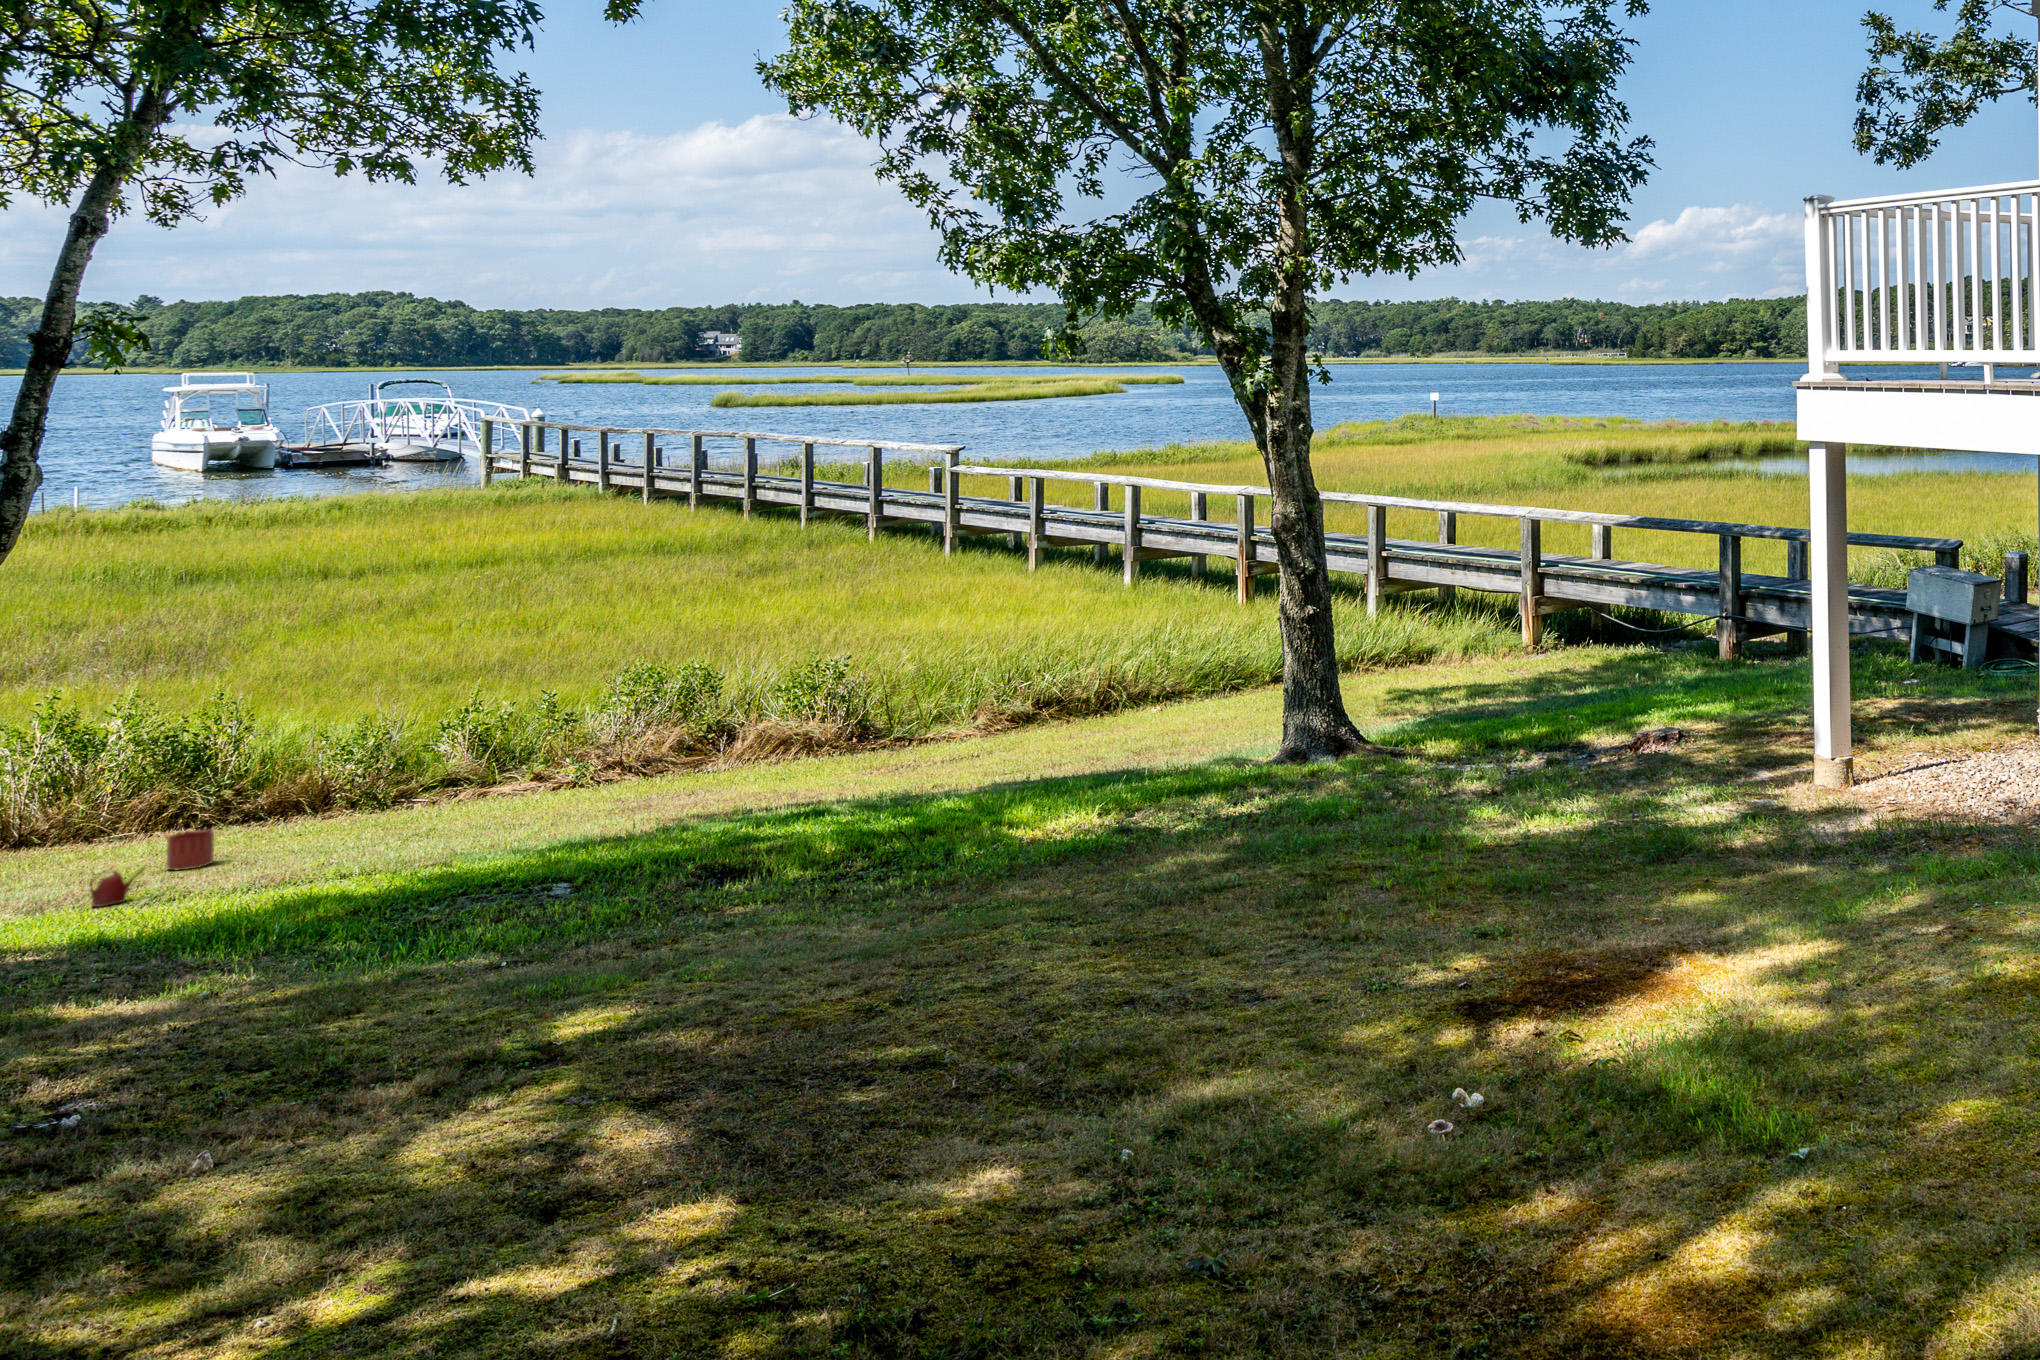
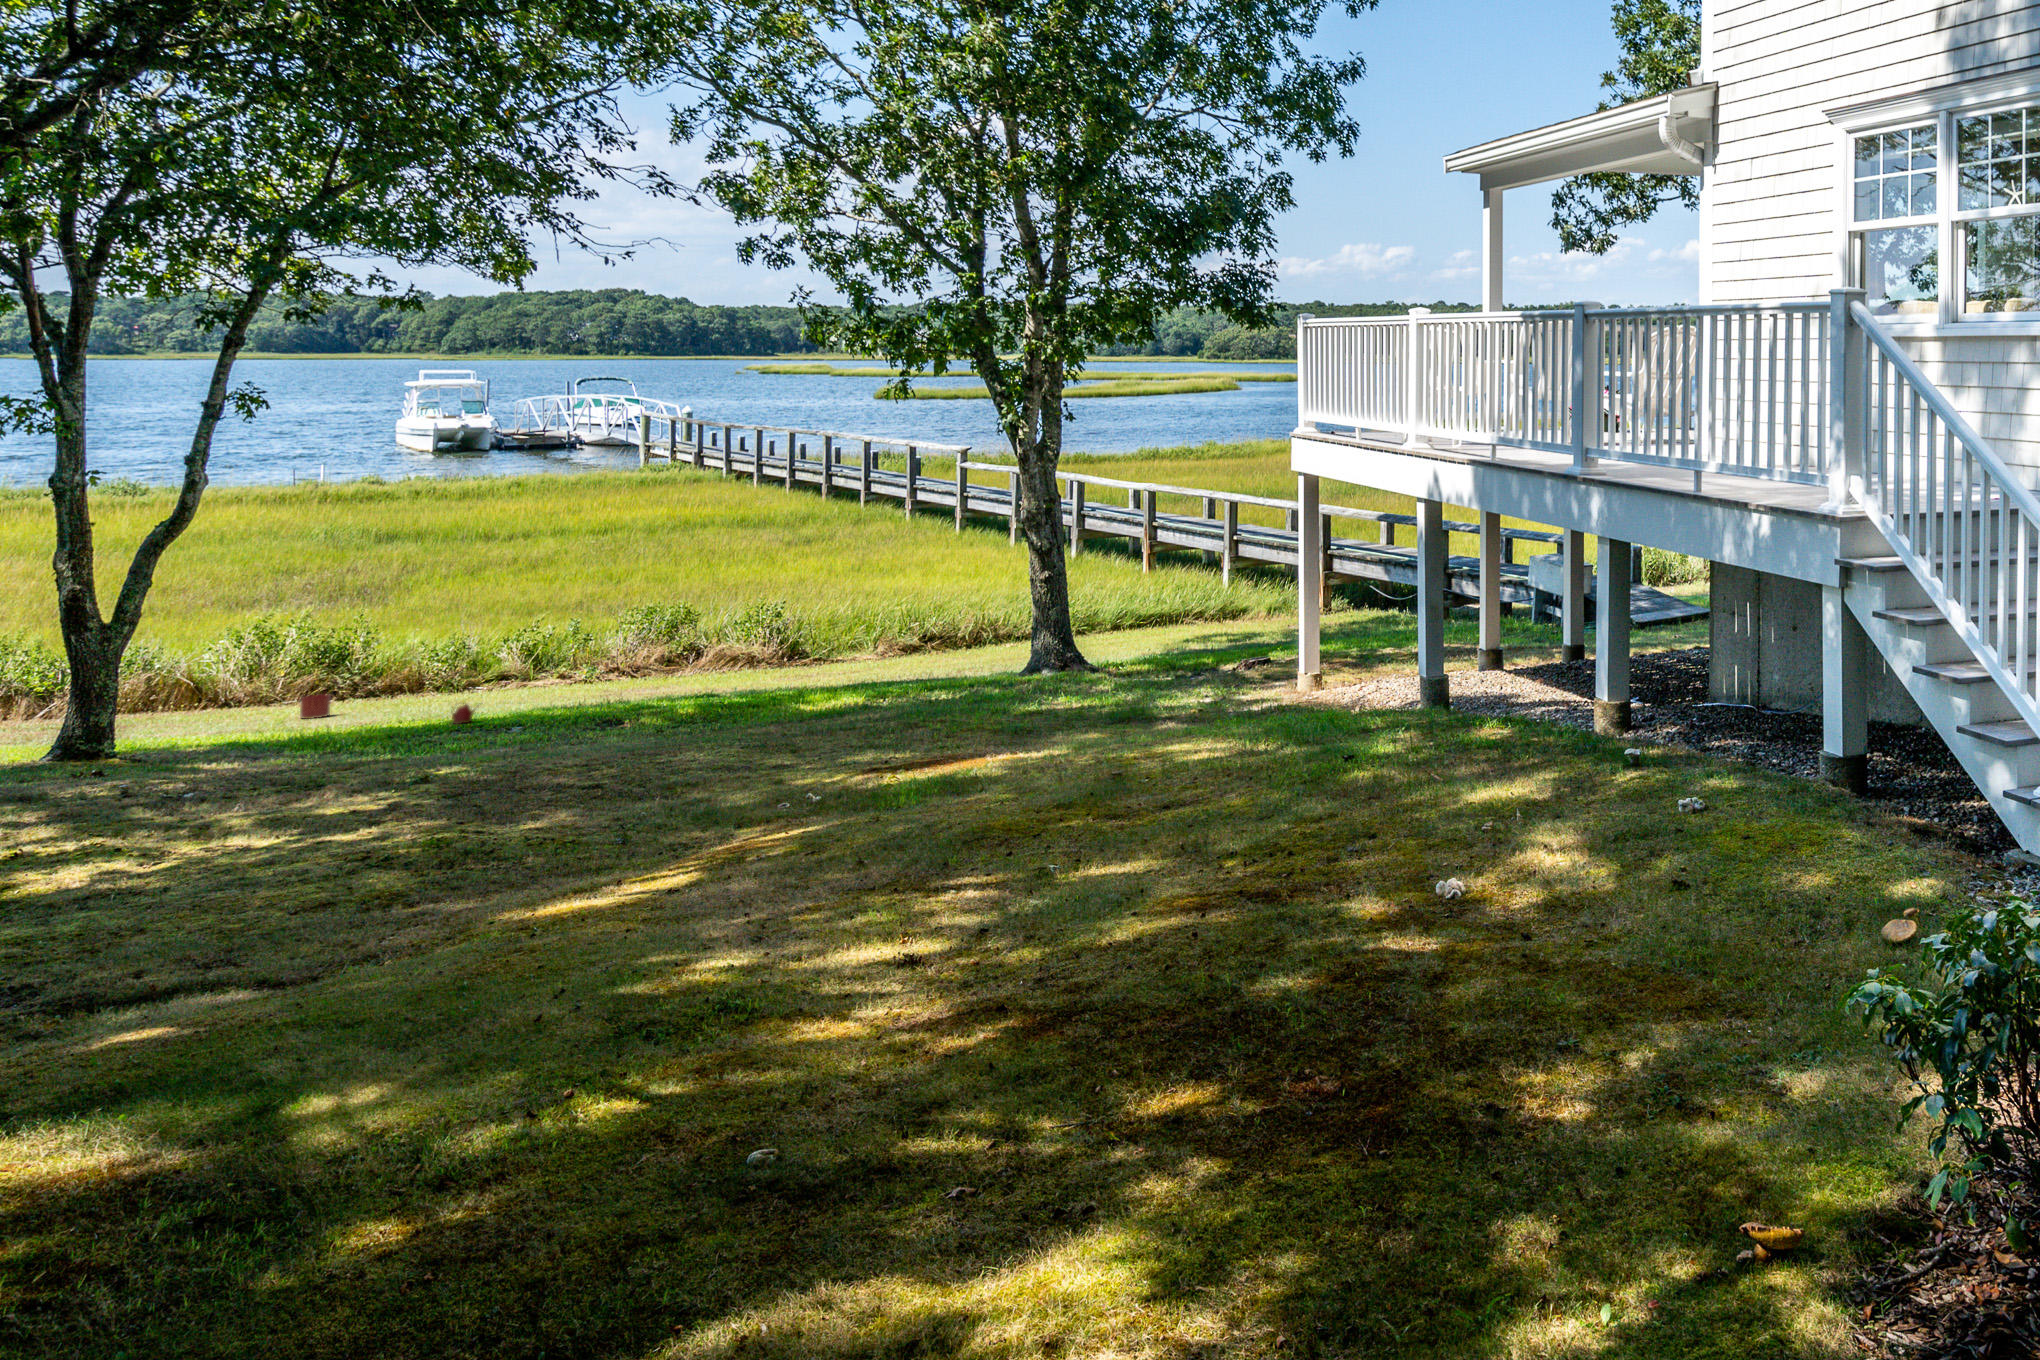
watering can: present [90,870,142,907] -> present [452,703,474,724]

